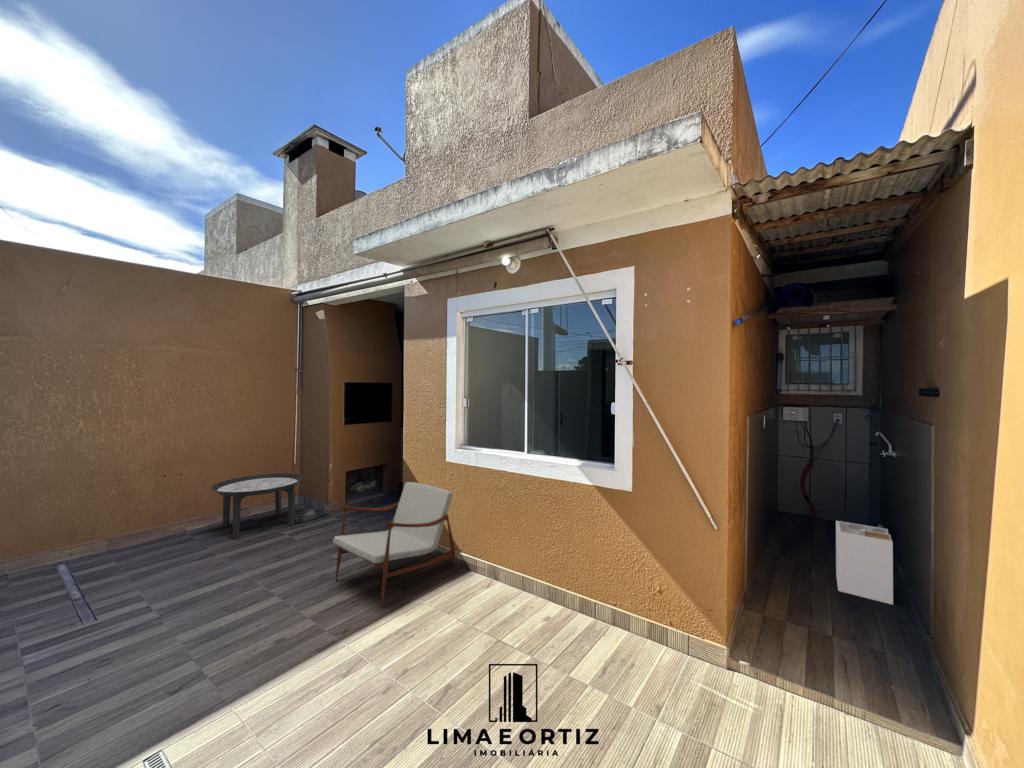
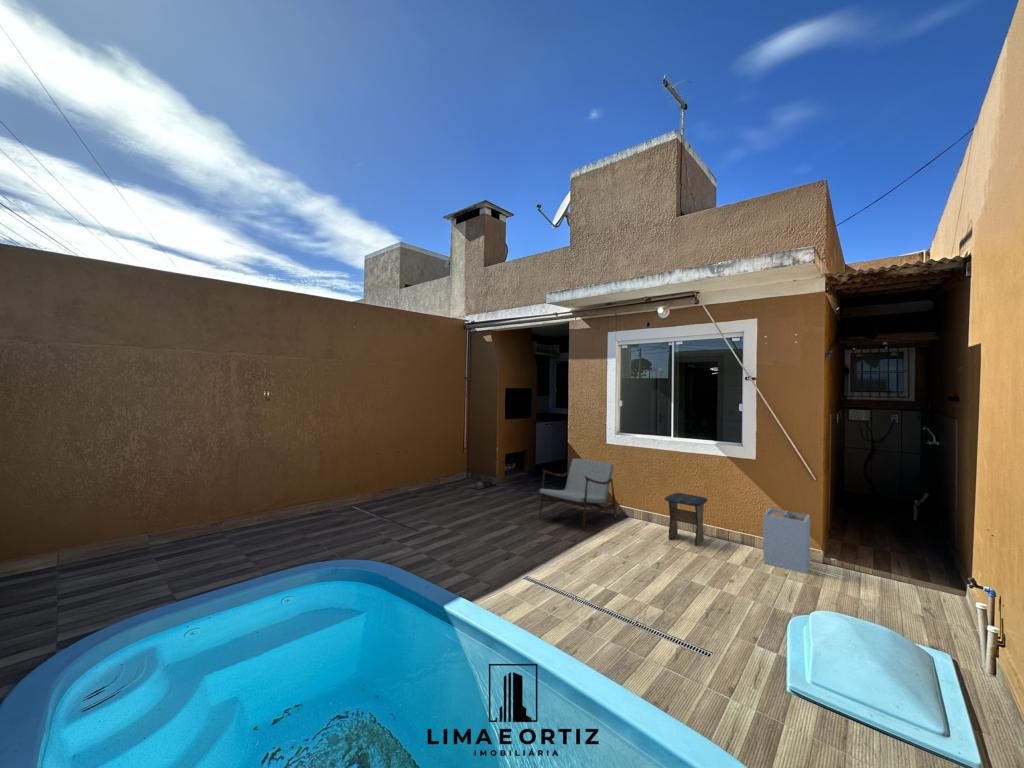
round table: present [211,473,303,539] -> none [421,455,477,497]
laundry hamper: present [836,521,893,604] -> present [763,508,810,574]
stool: none [497,540,565,636] -> present [664,493,707,546]

